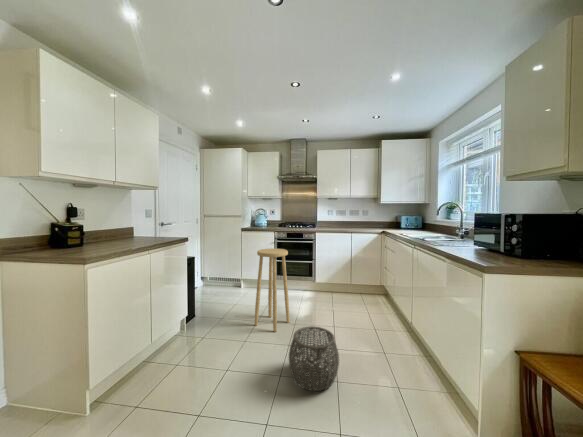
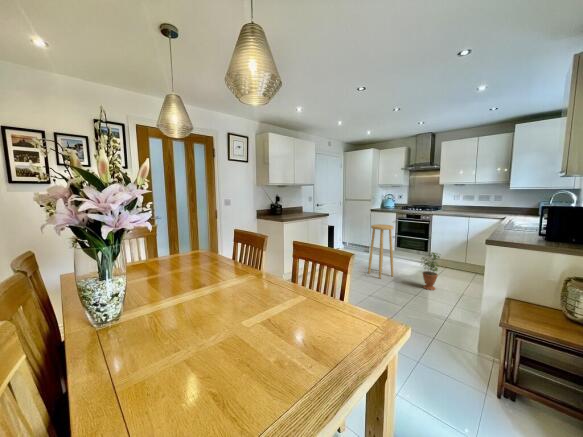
potted plant: none [327,278,351,335] -> present [423,252,440,290]
woven basket: present [289,327,339,391] -> none [375,272,408,306]

